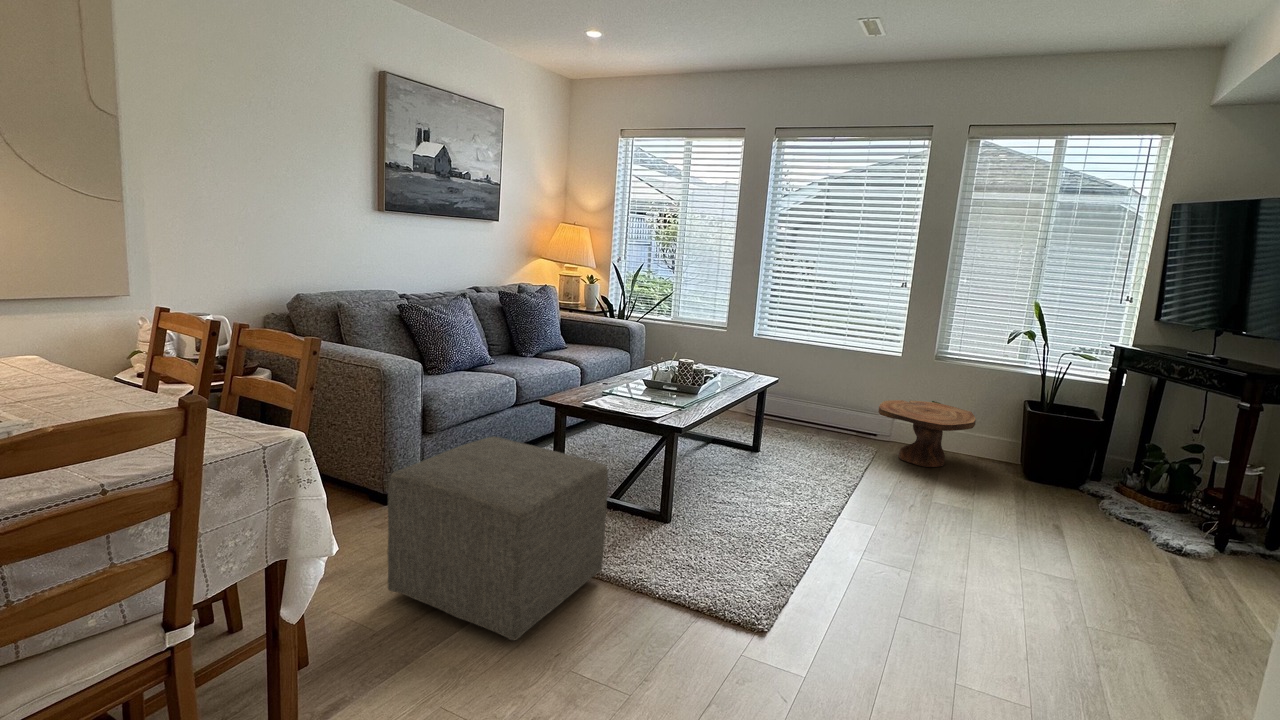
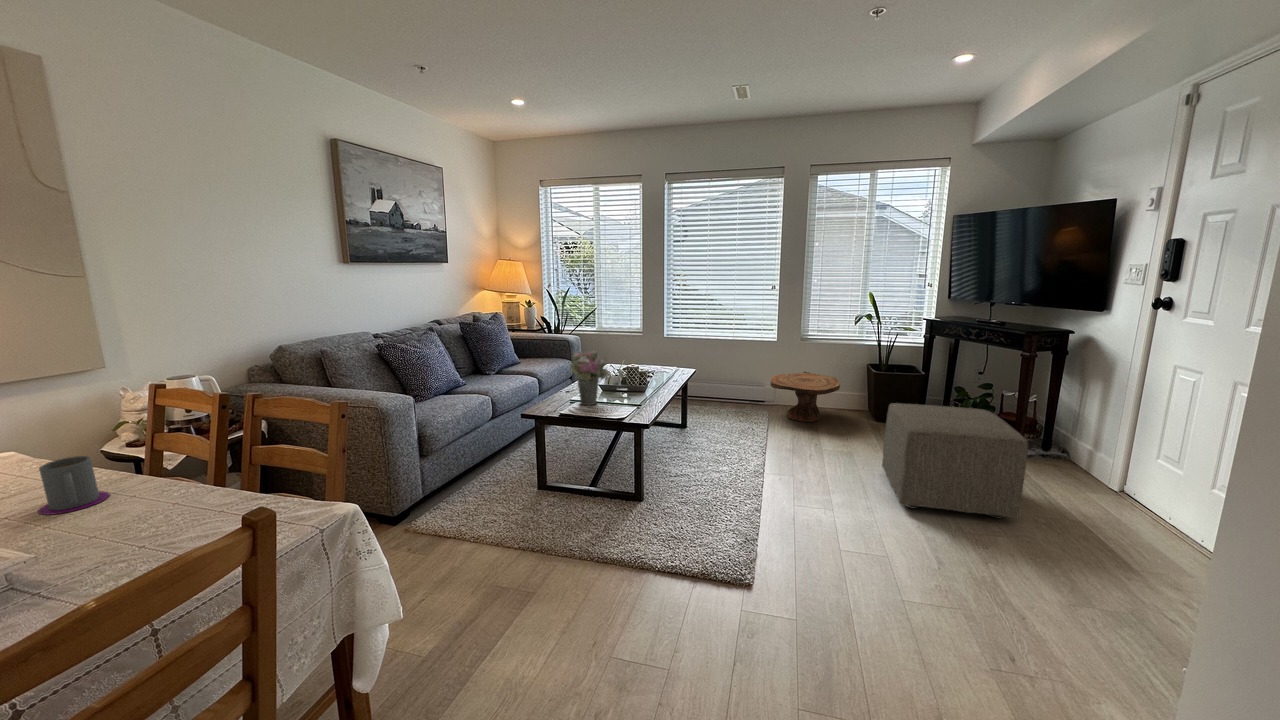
flower bouquet: none [604,334,653,400] -> present [570,351,609,406]
mug: none [41,355,101,403] -> present [38,456,110,515]
ottoman: present [387,437,608,640] -> present [882,403,1028,519]

